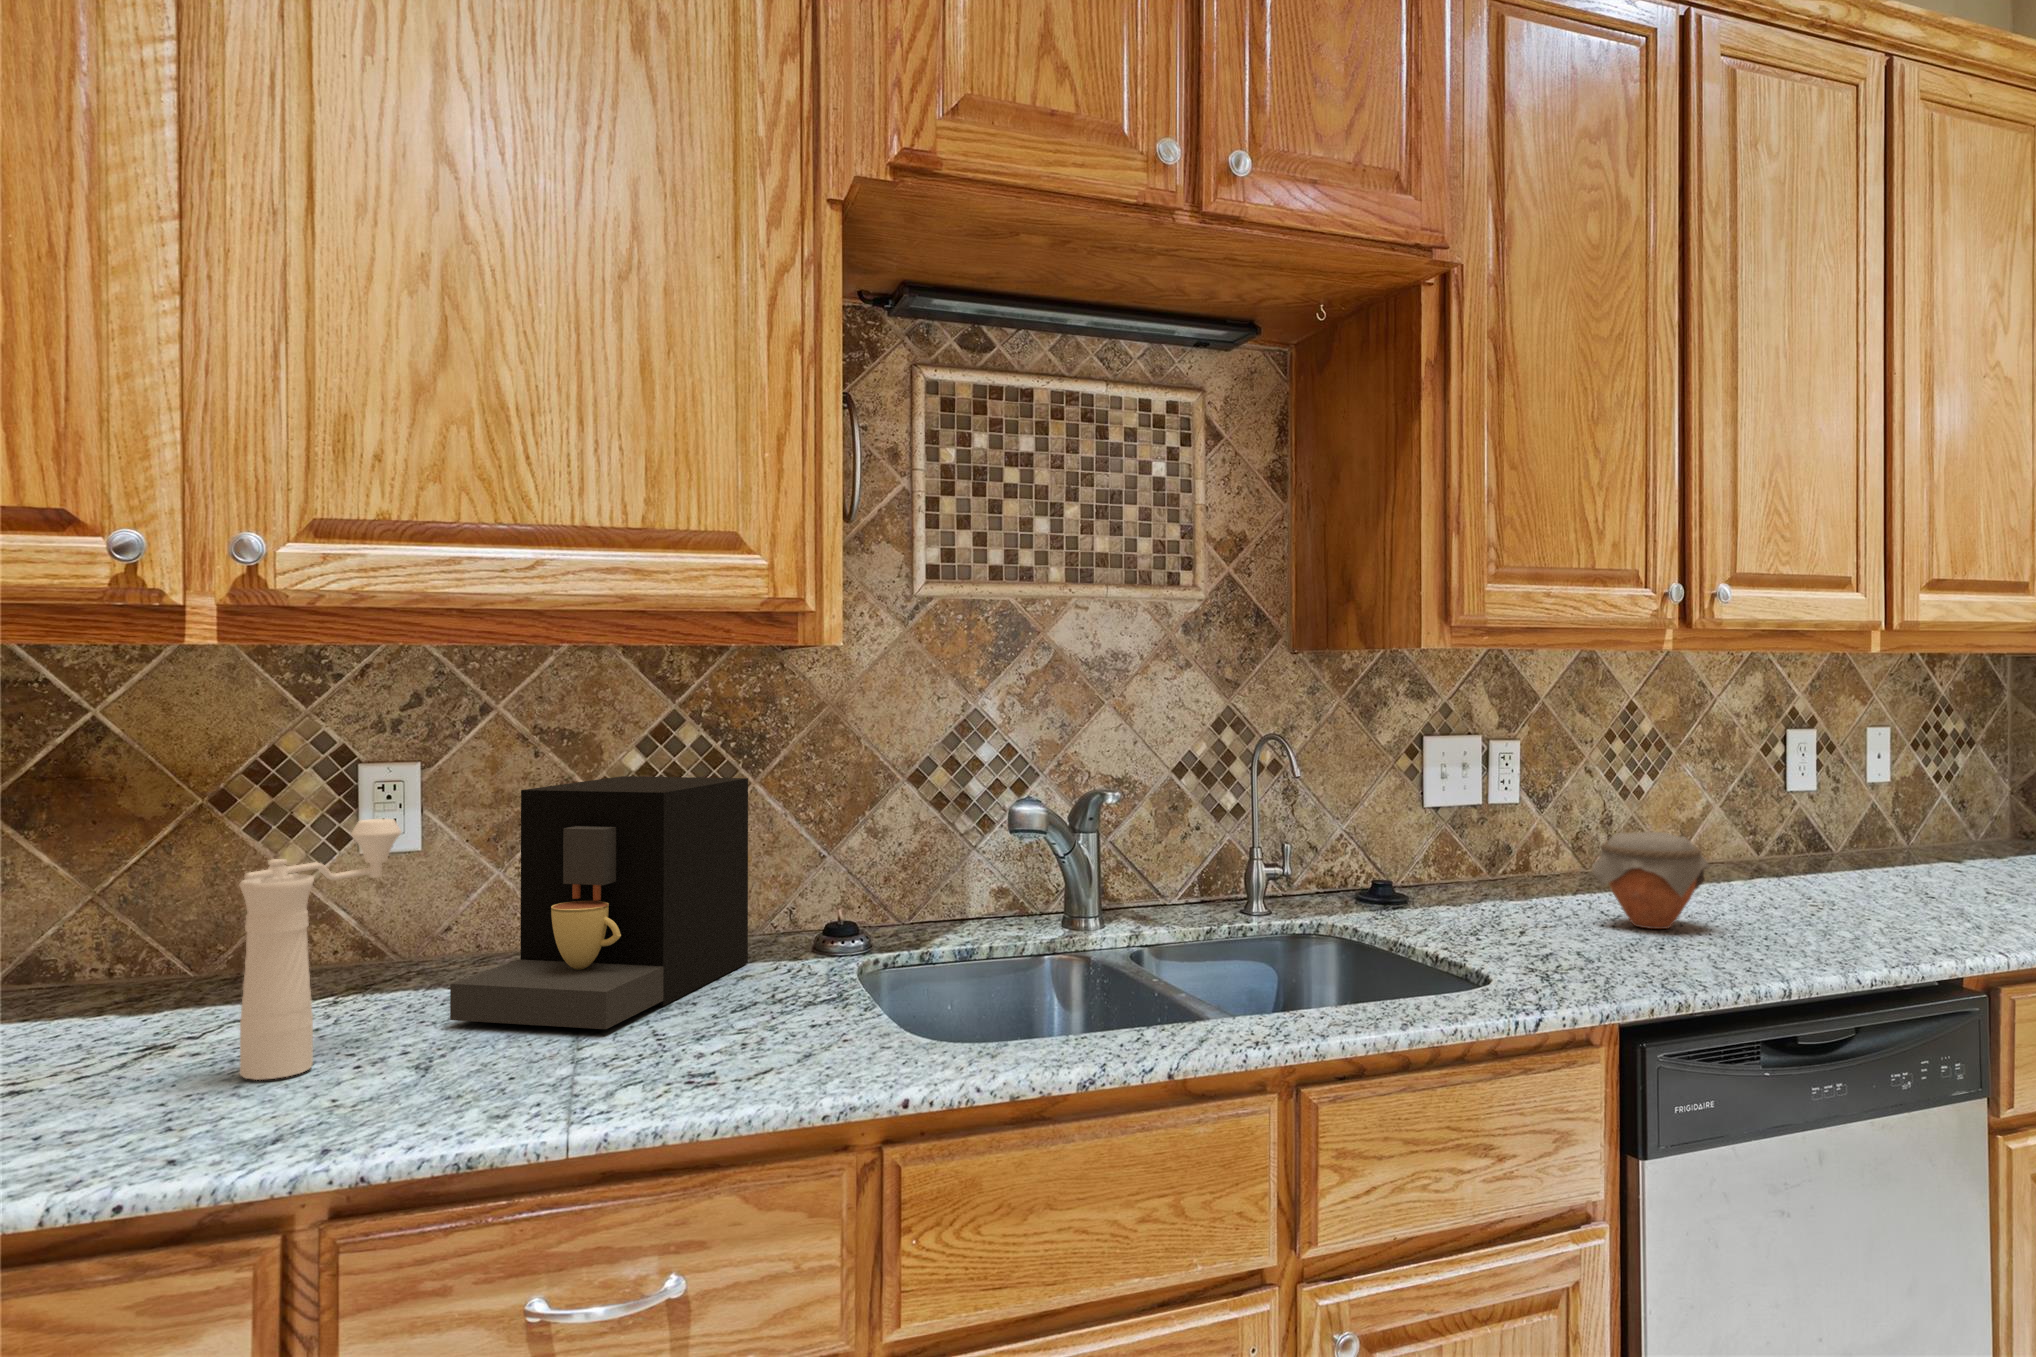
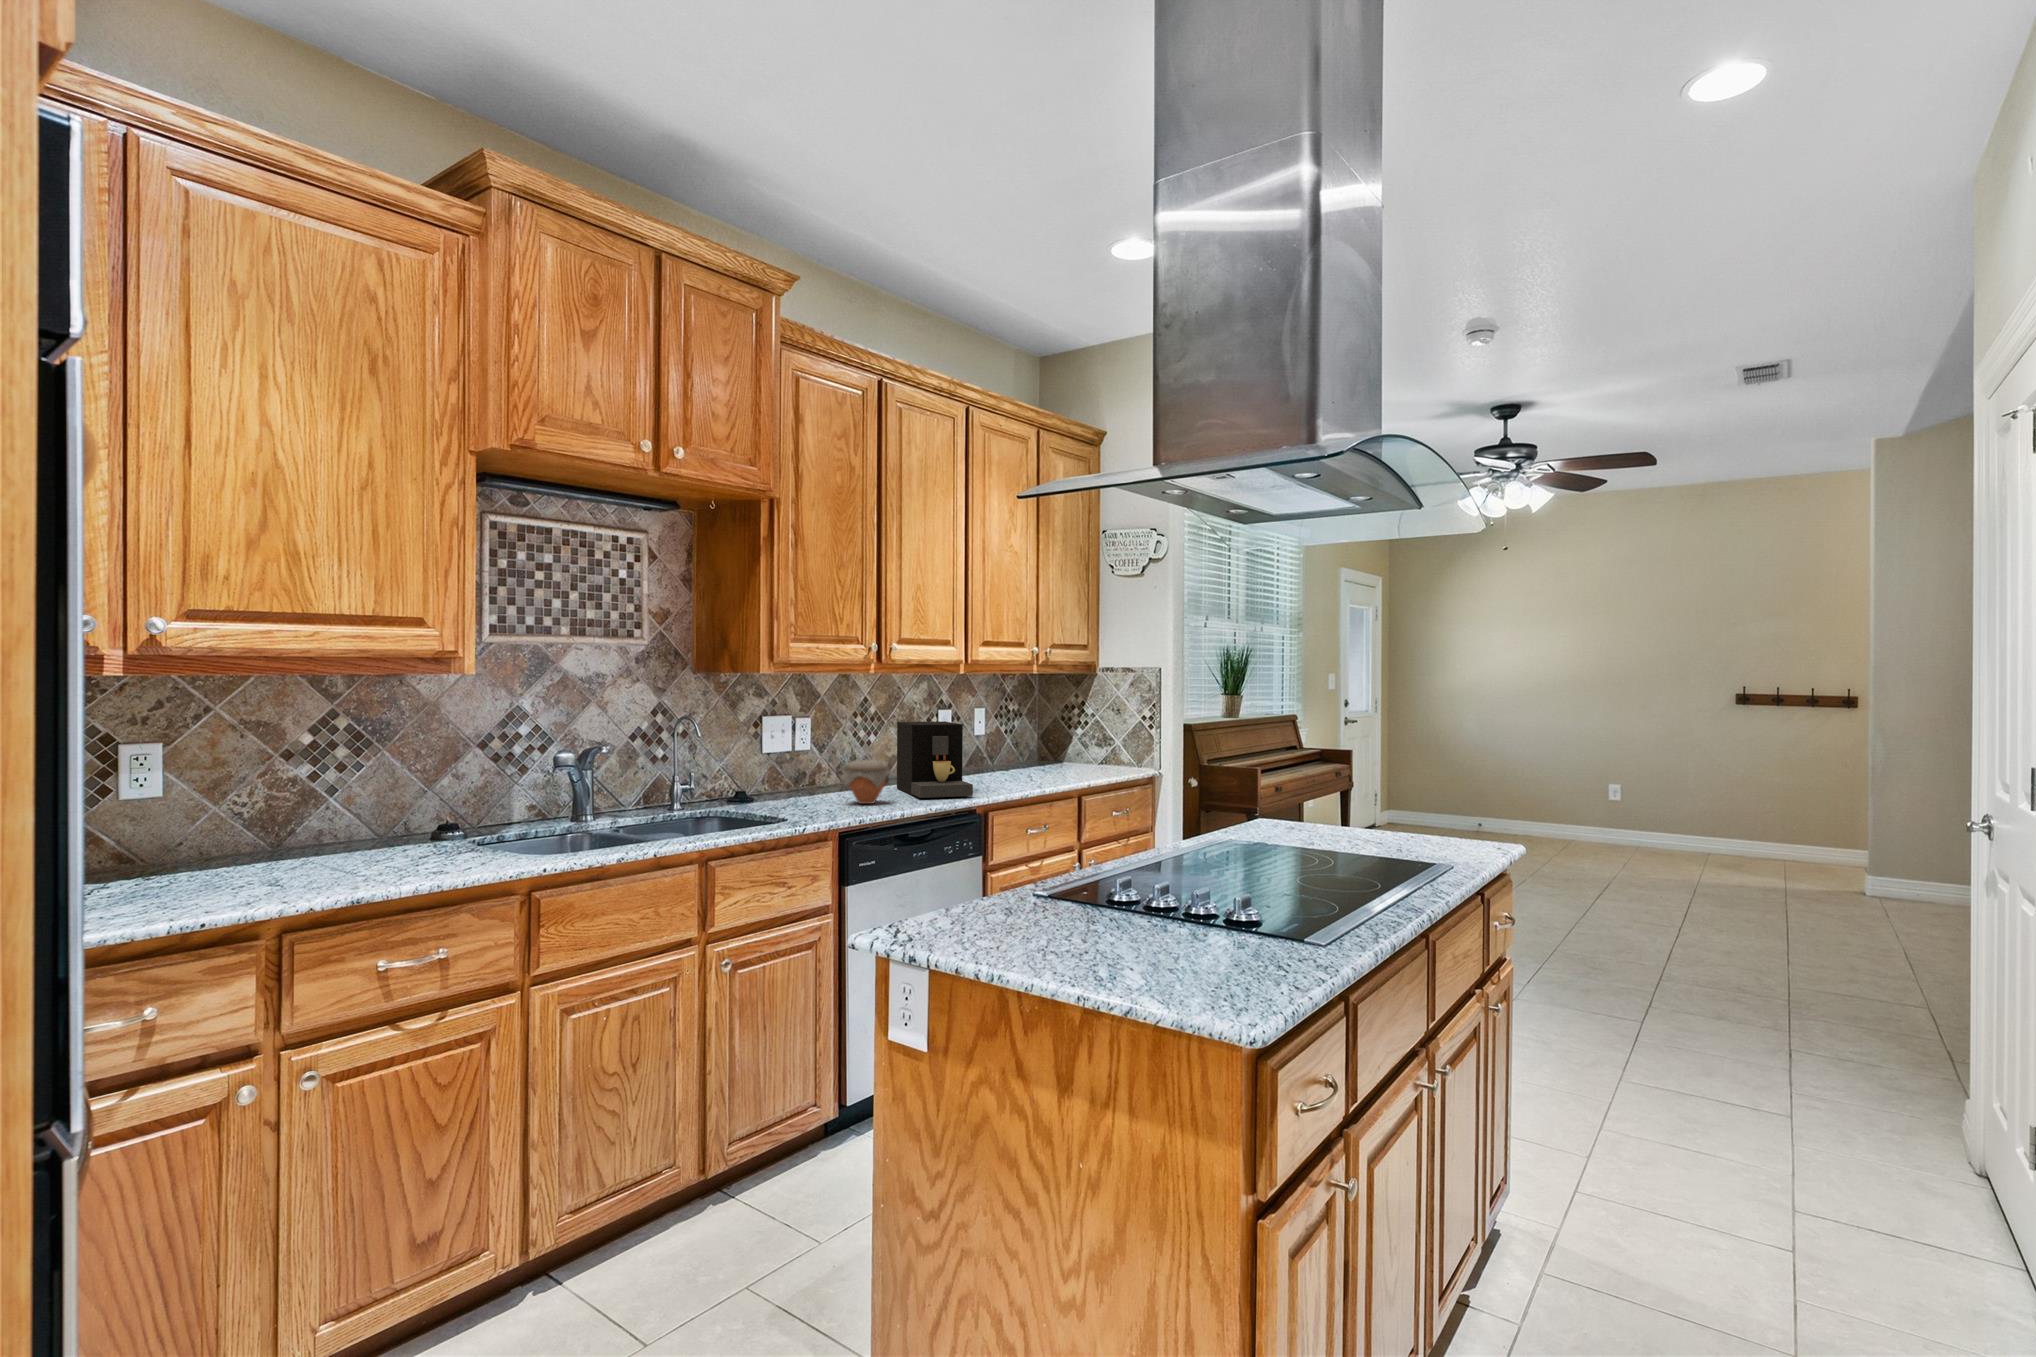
coffee maker: present [450,776,748,1029] -> present [897,721,973,798]
pepper mill: present [240,819,401,1080] -> none [144,772,220,908]

